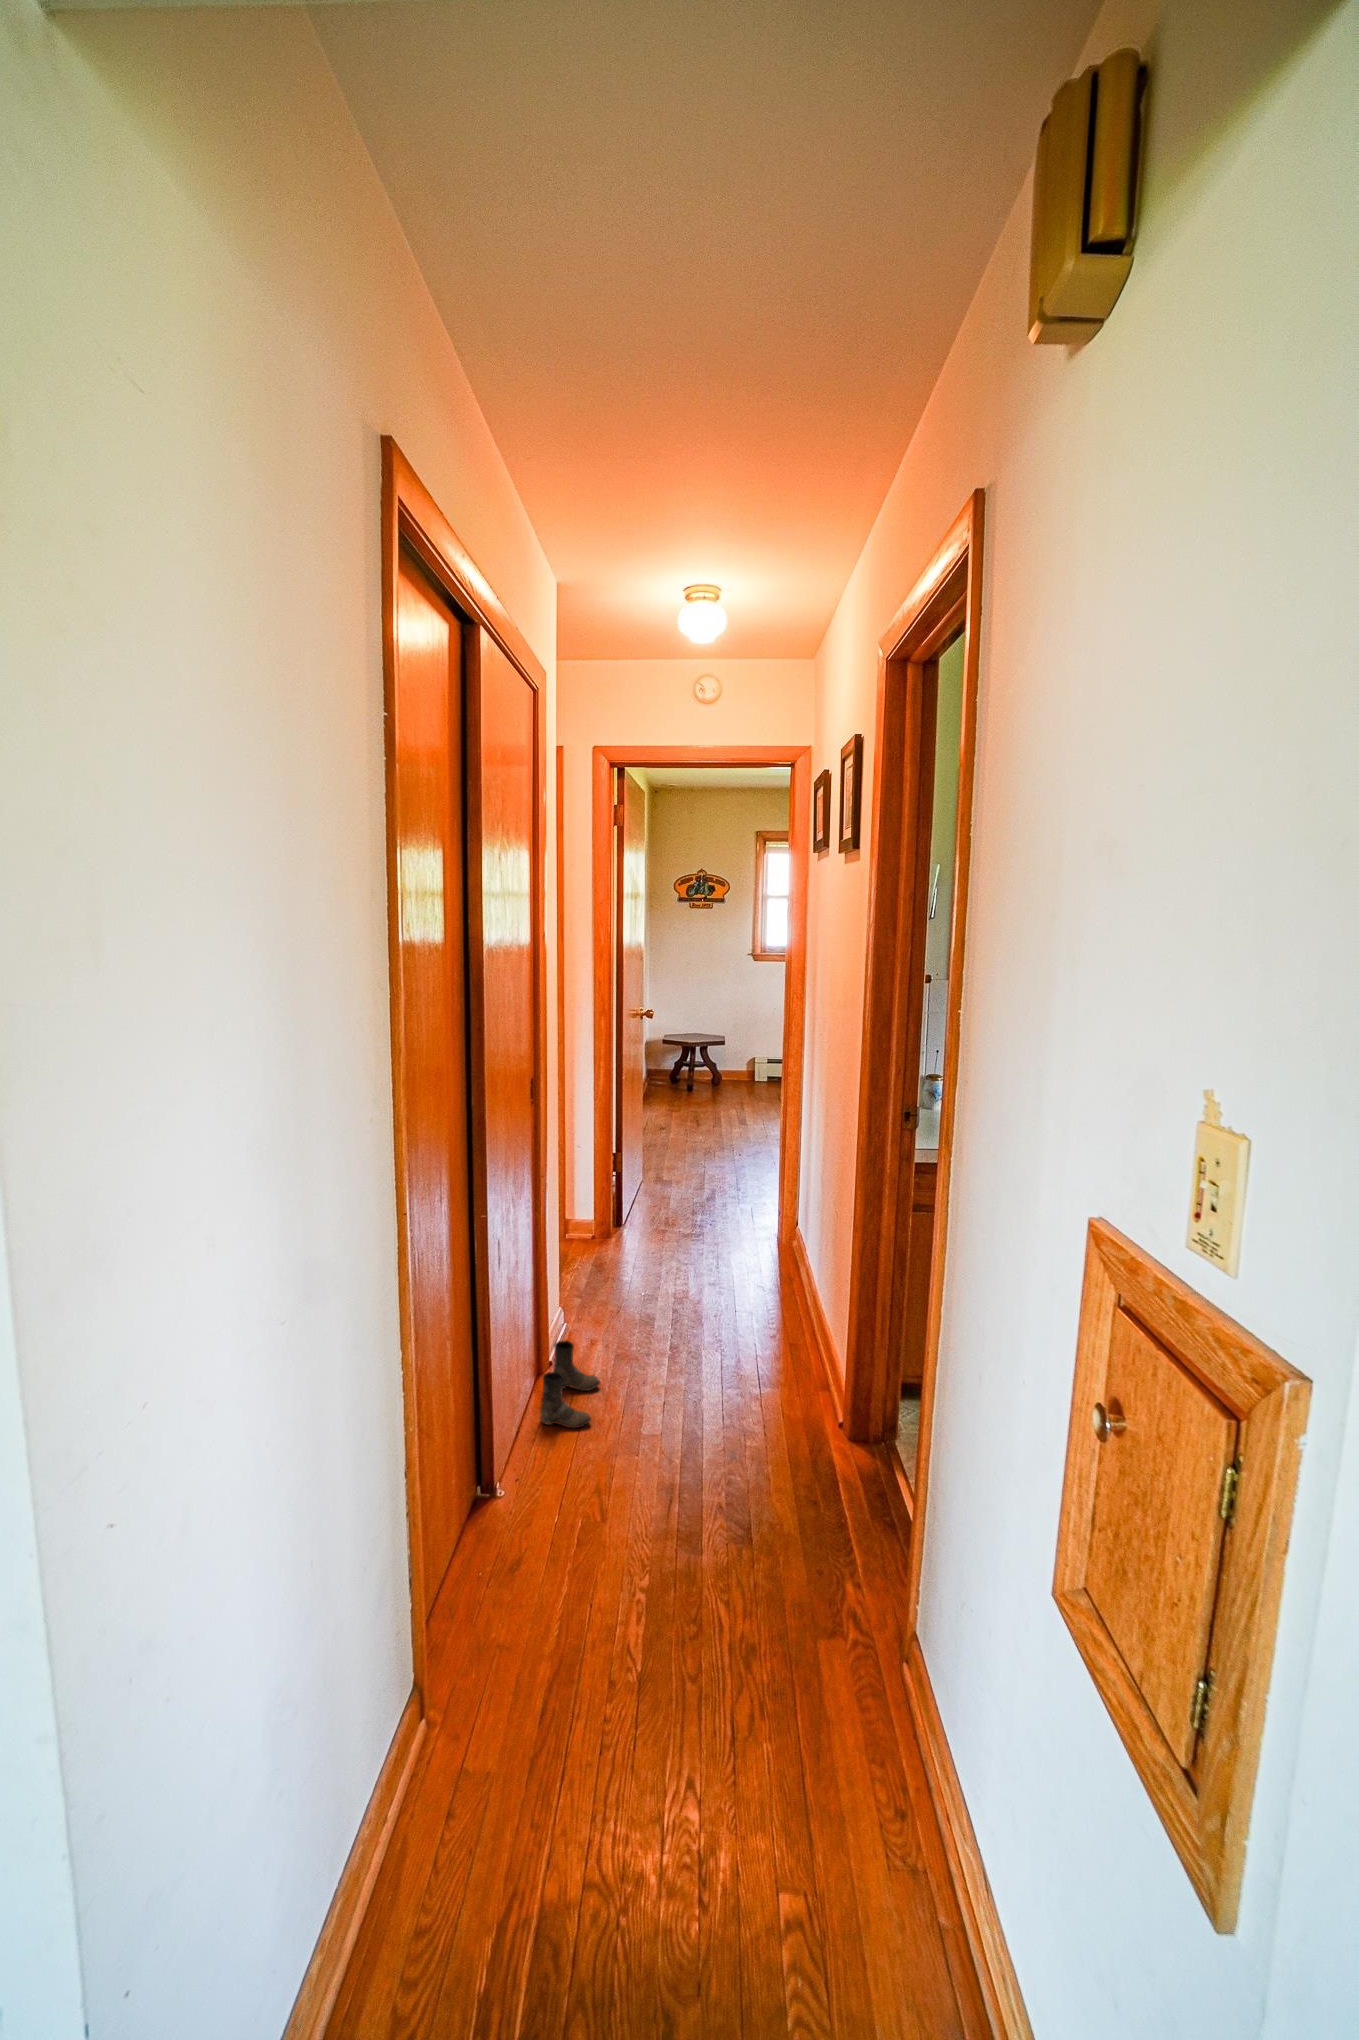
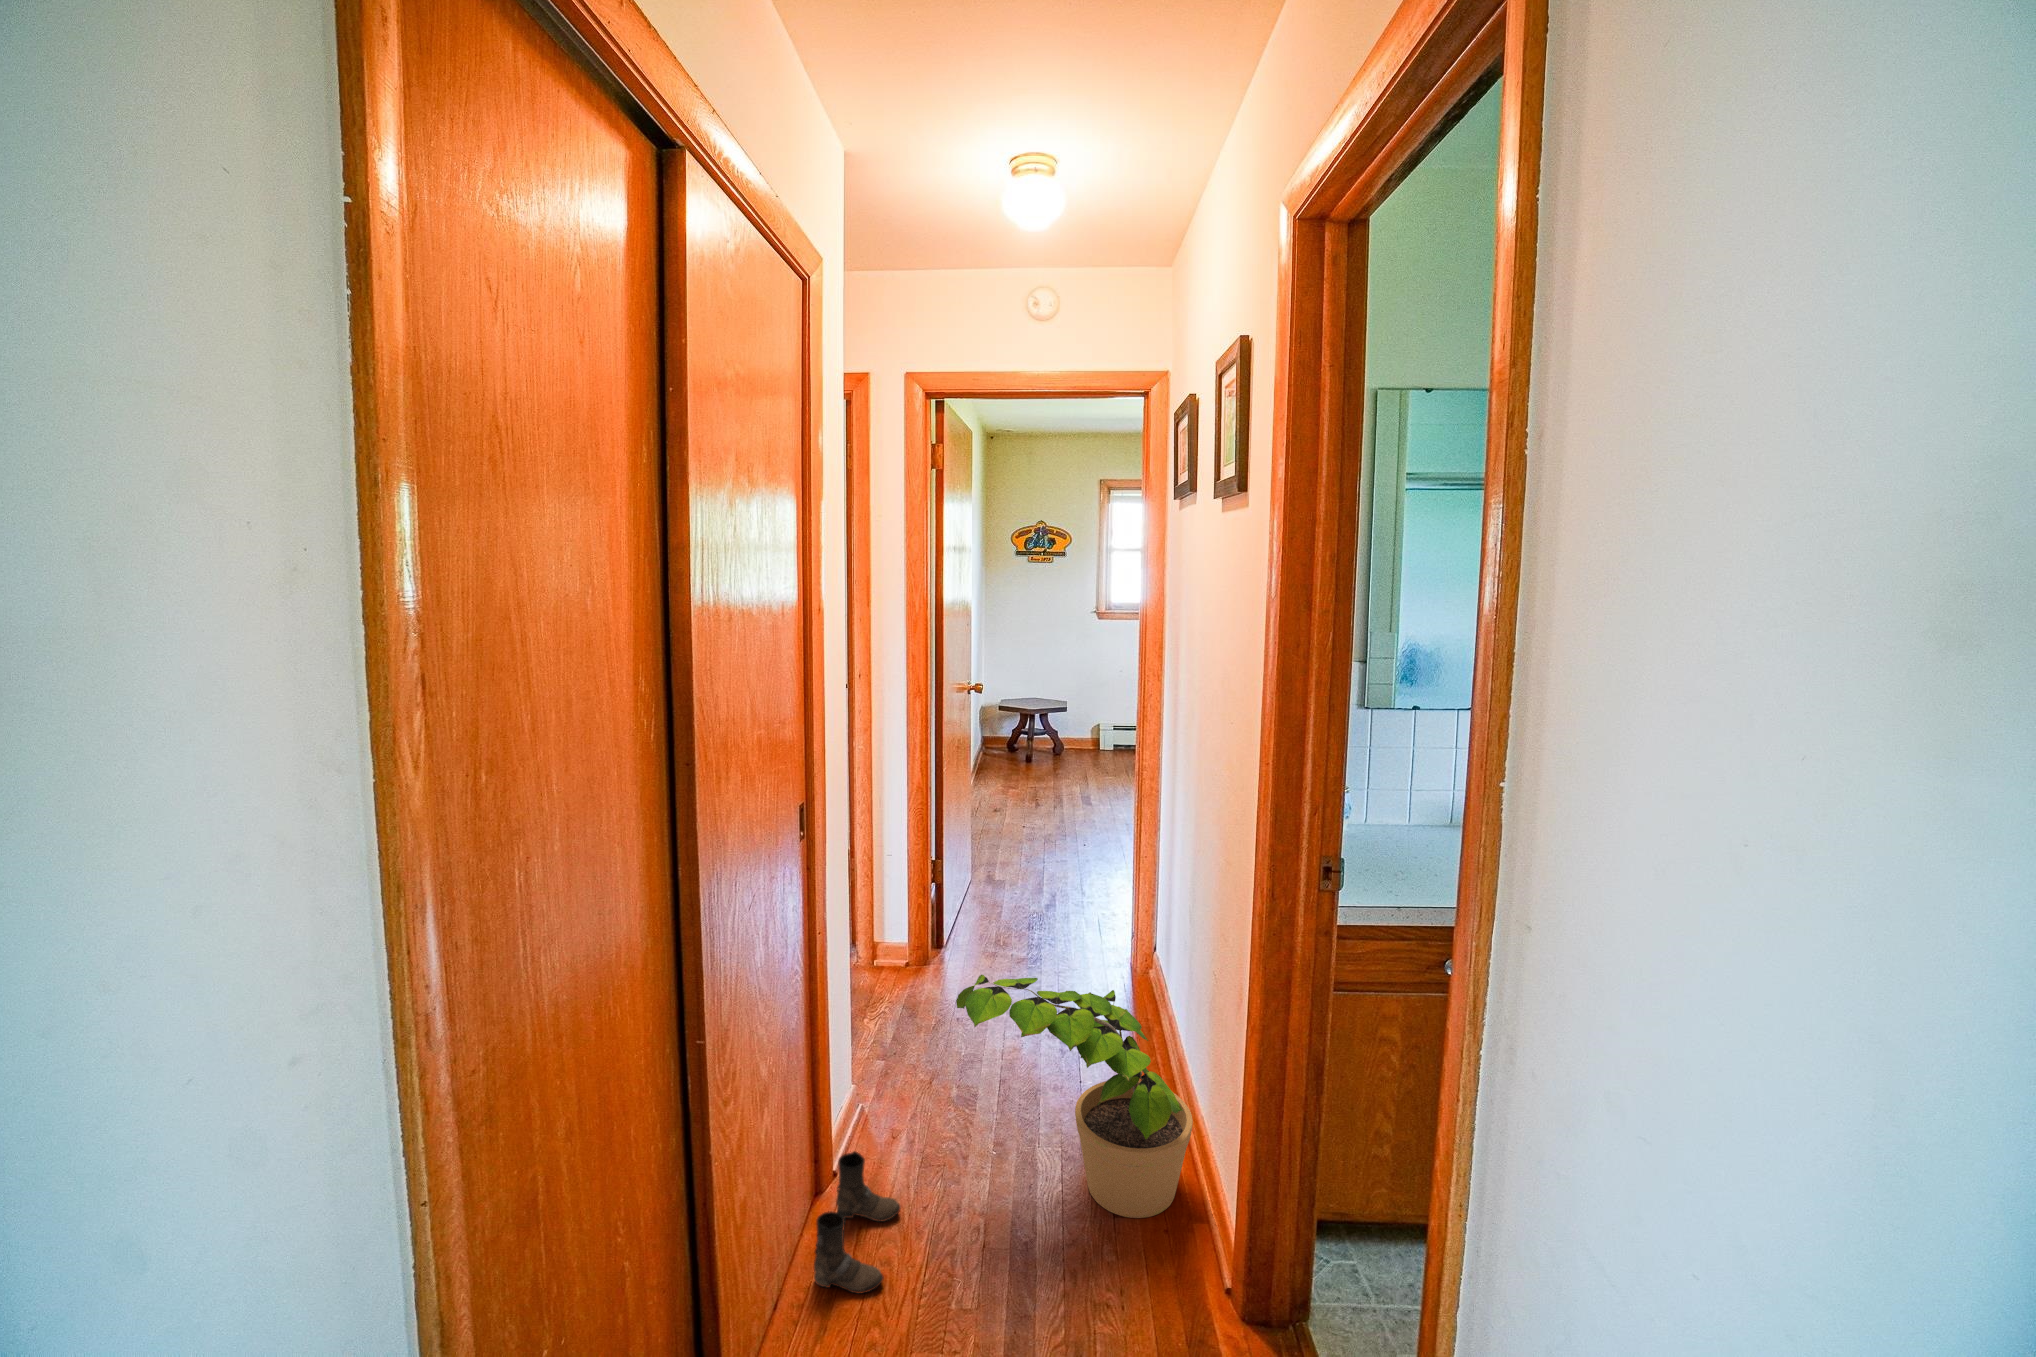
potted plant: none [642,1212,820,1390] -> present [956,975,1193,1218]

